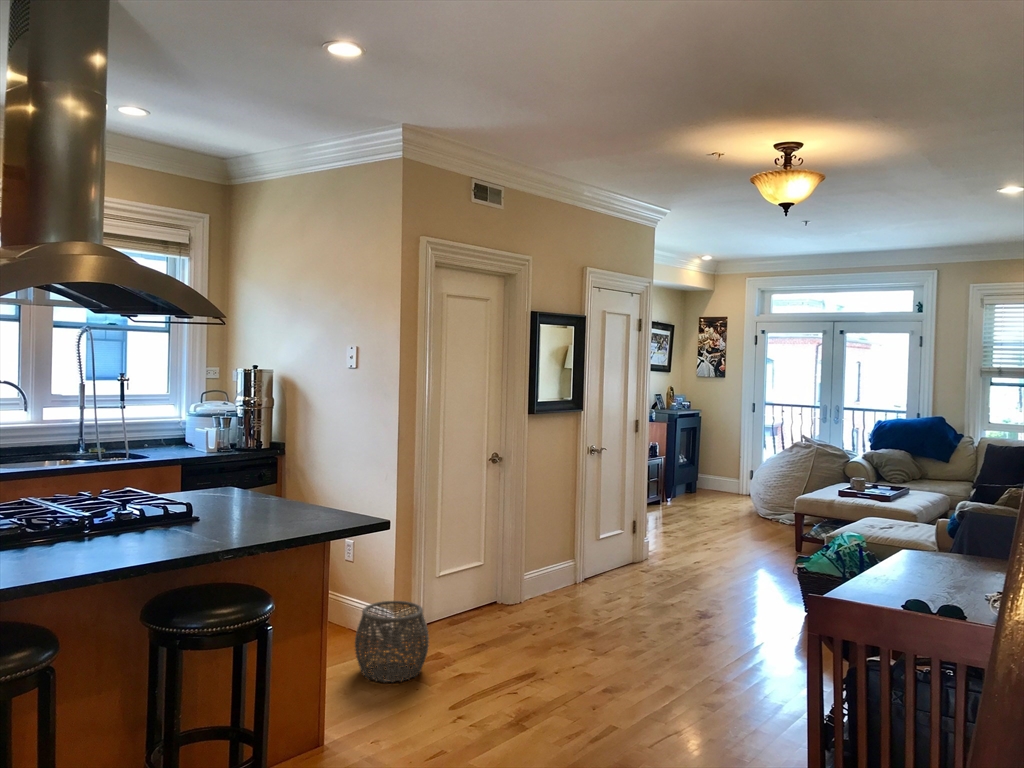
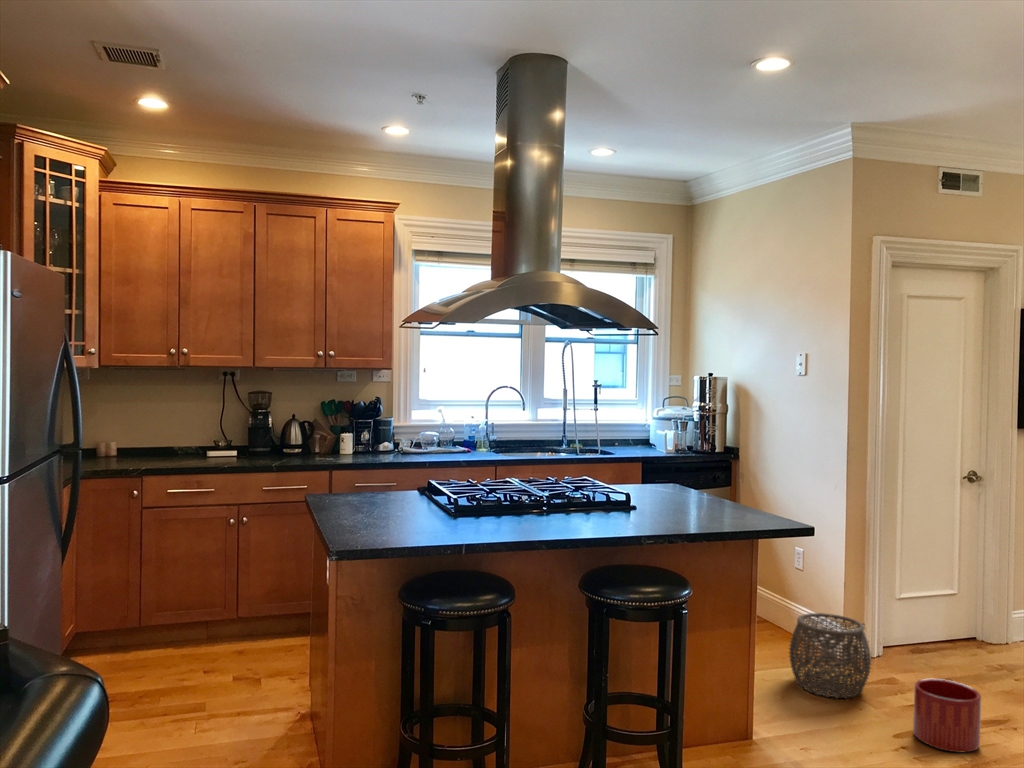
planter: none [471,645,525,709] -> present [913,679,981,752]

